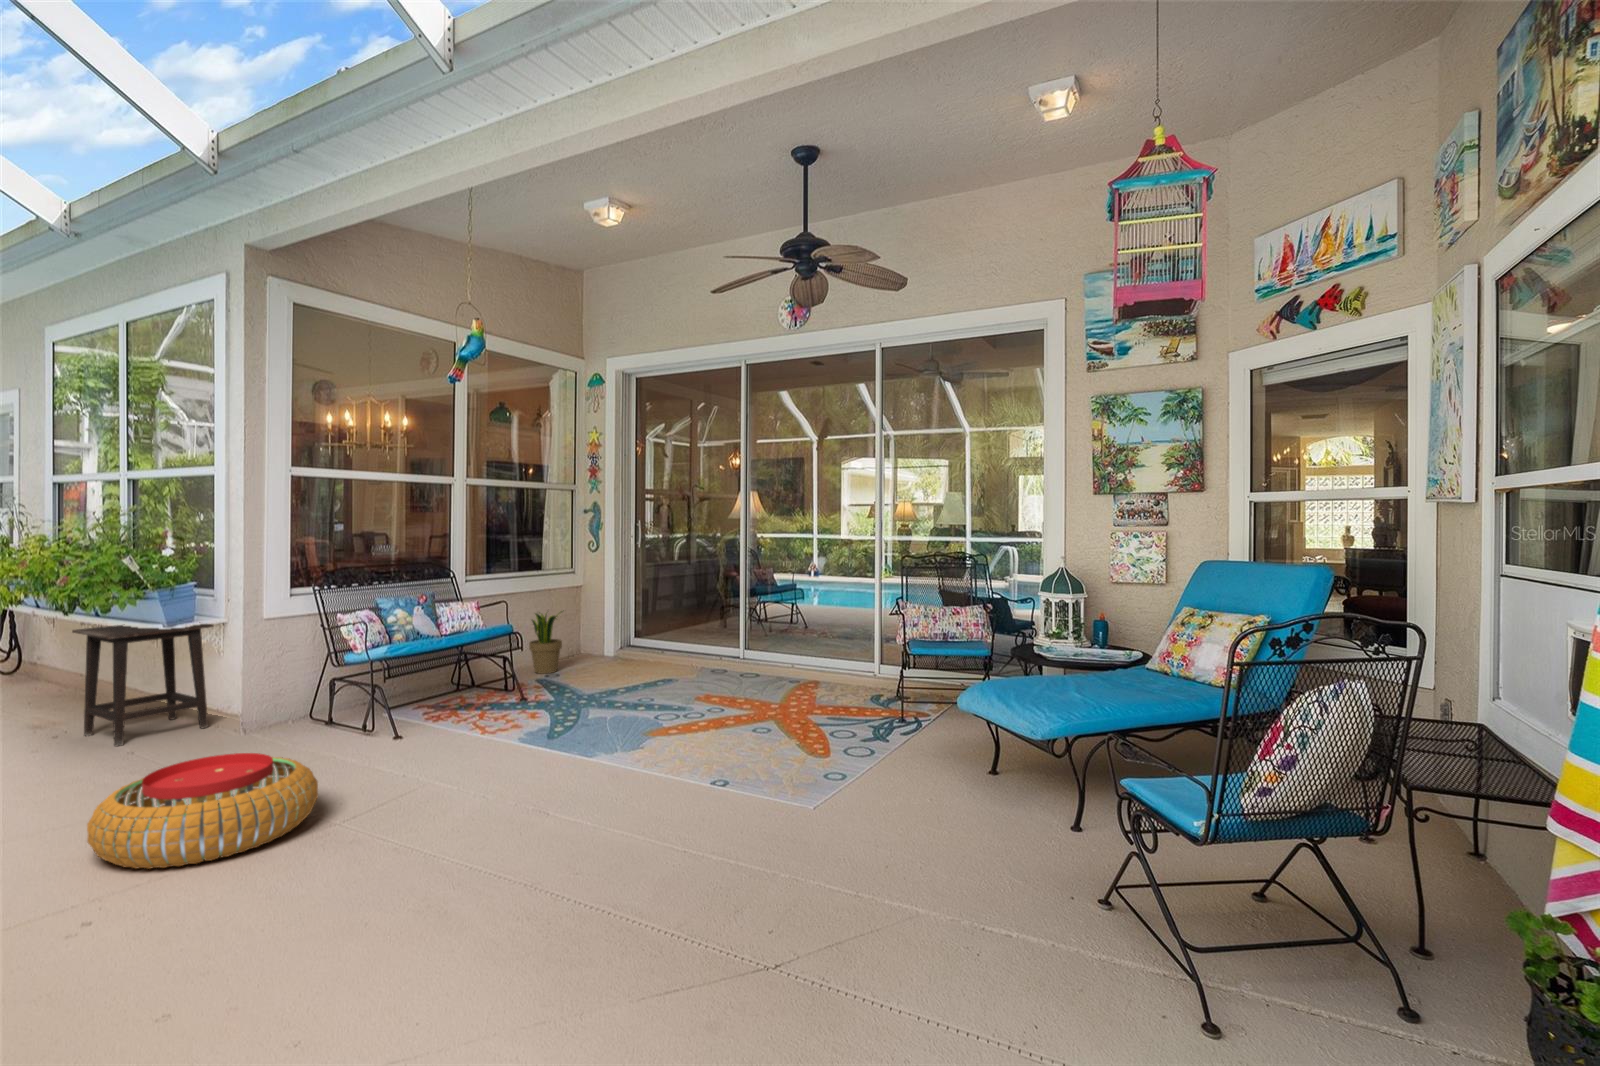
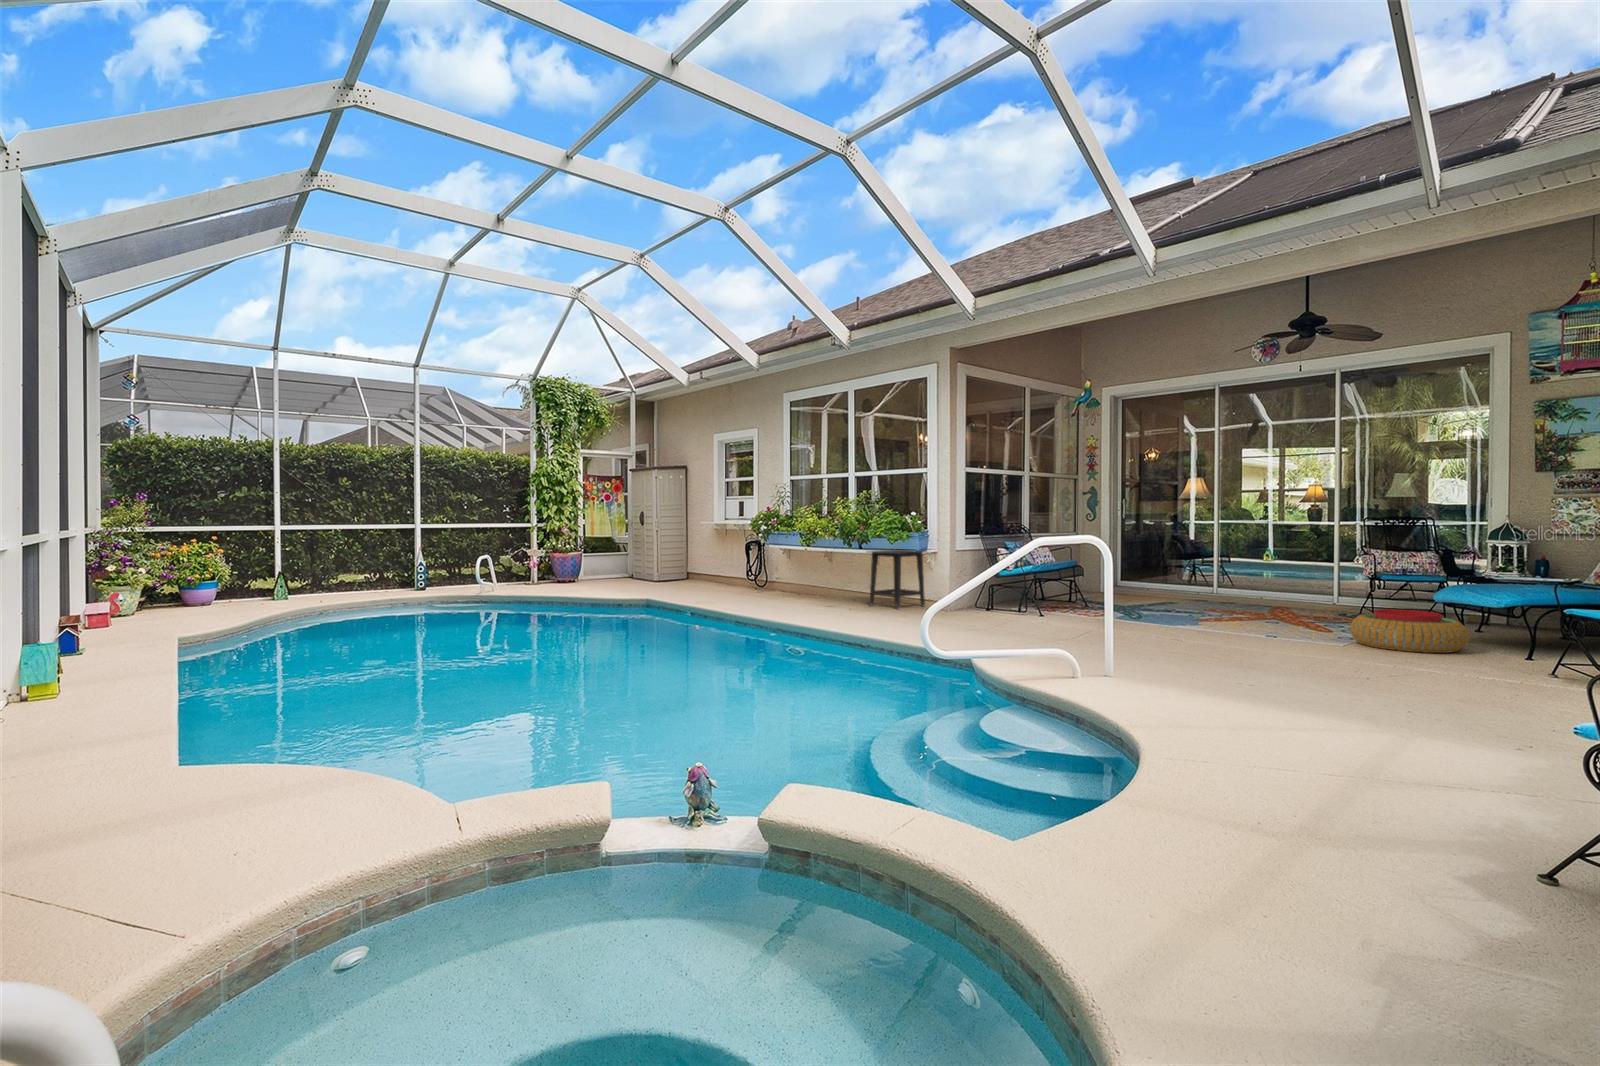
potted plant: present [529,610,564,674] -> none [1059,557,1084,599]
pouf: present [87,753,318,869] -> present [1350,609,1469,653]

